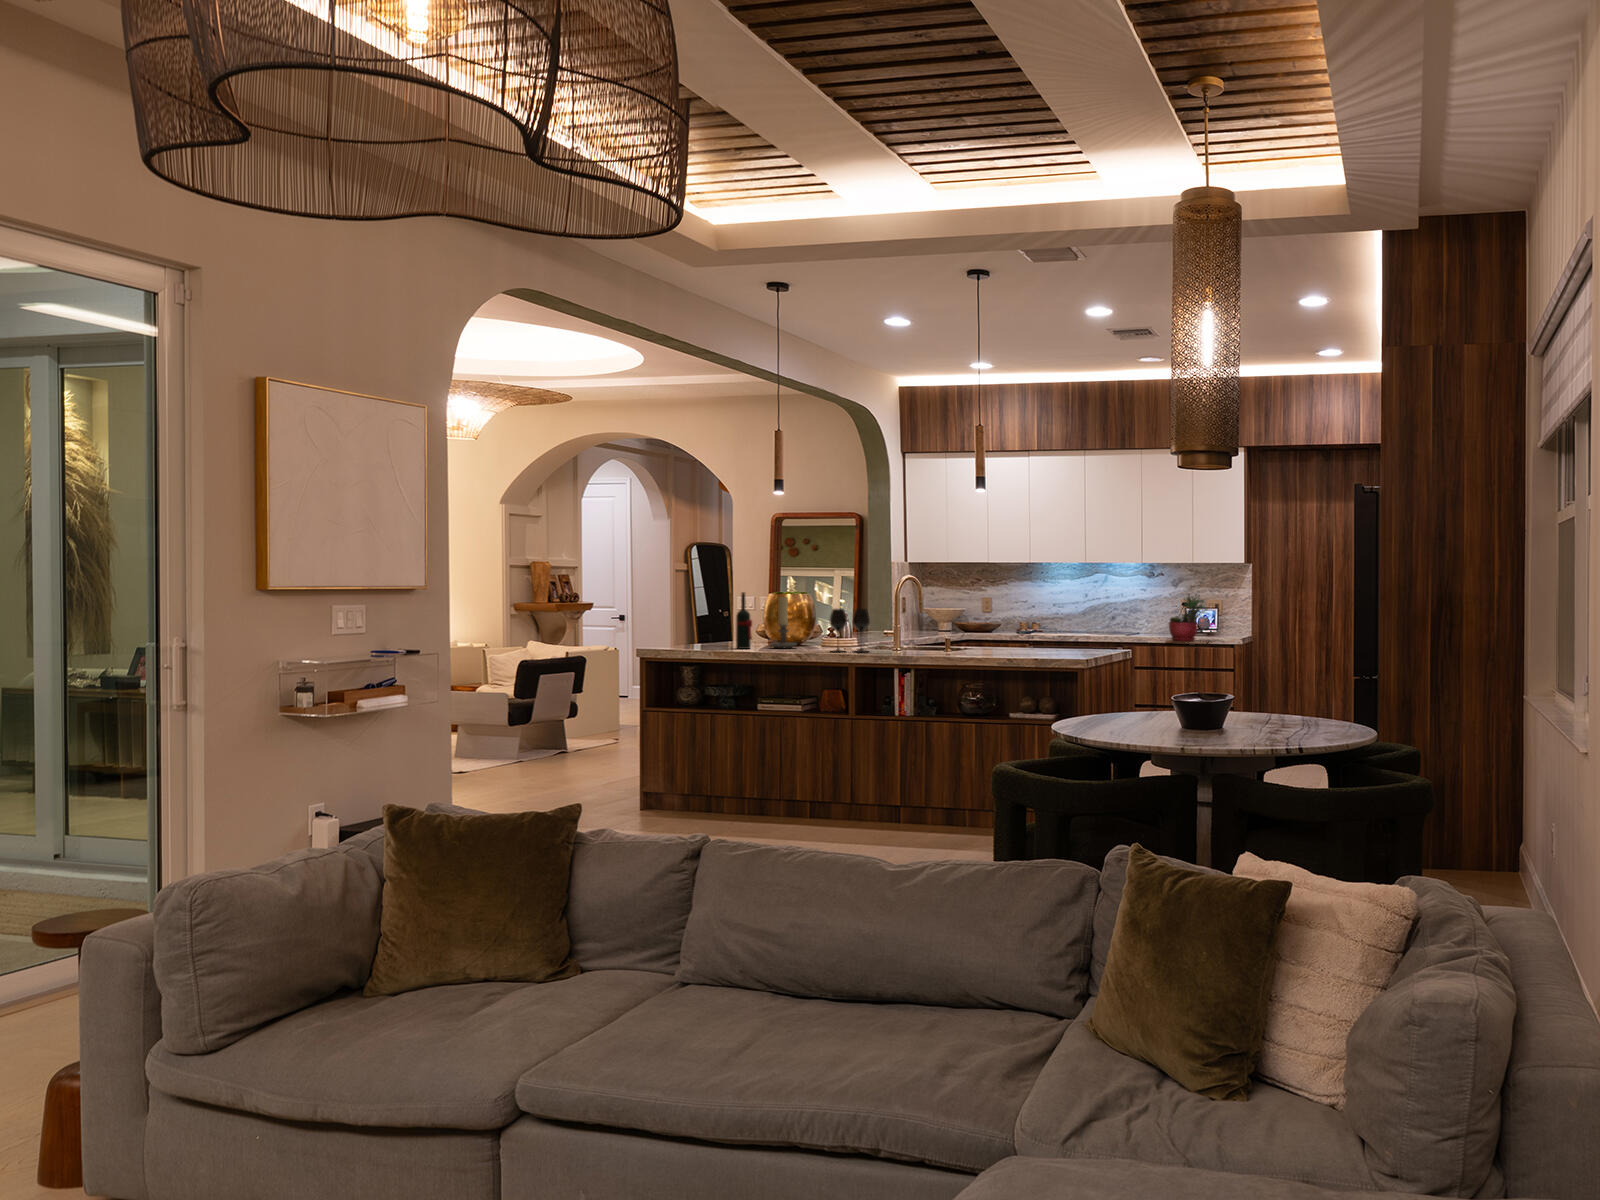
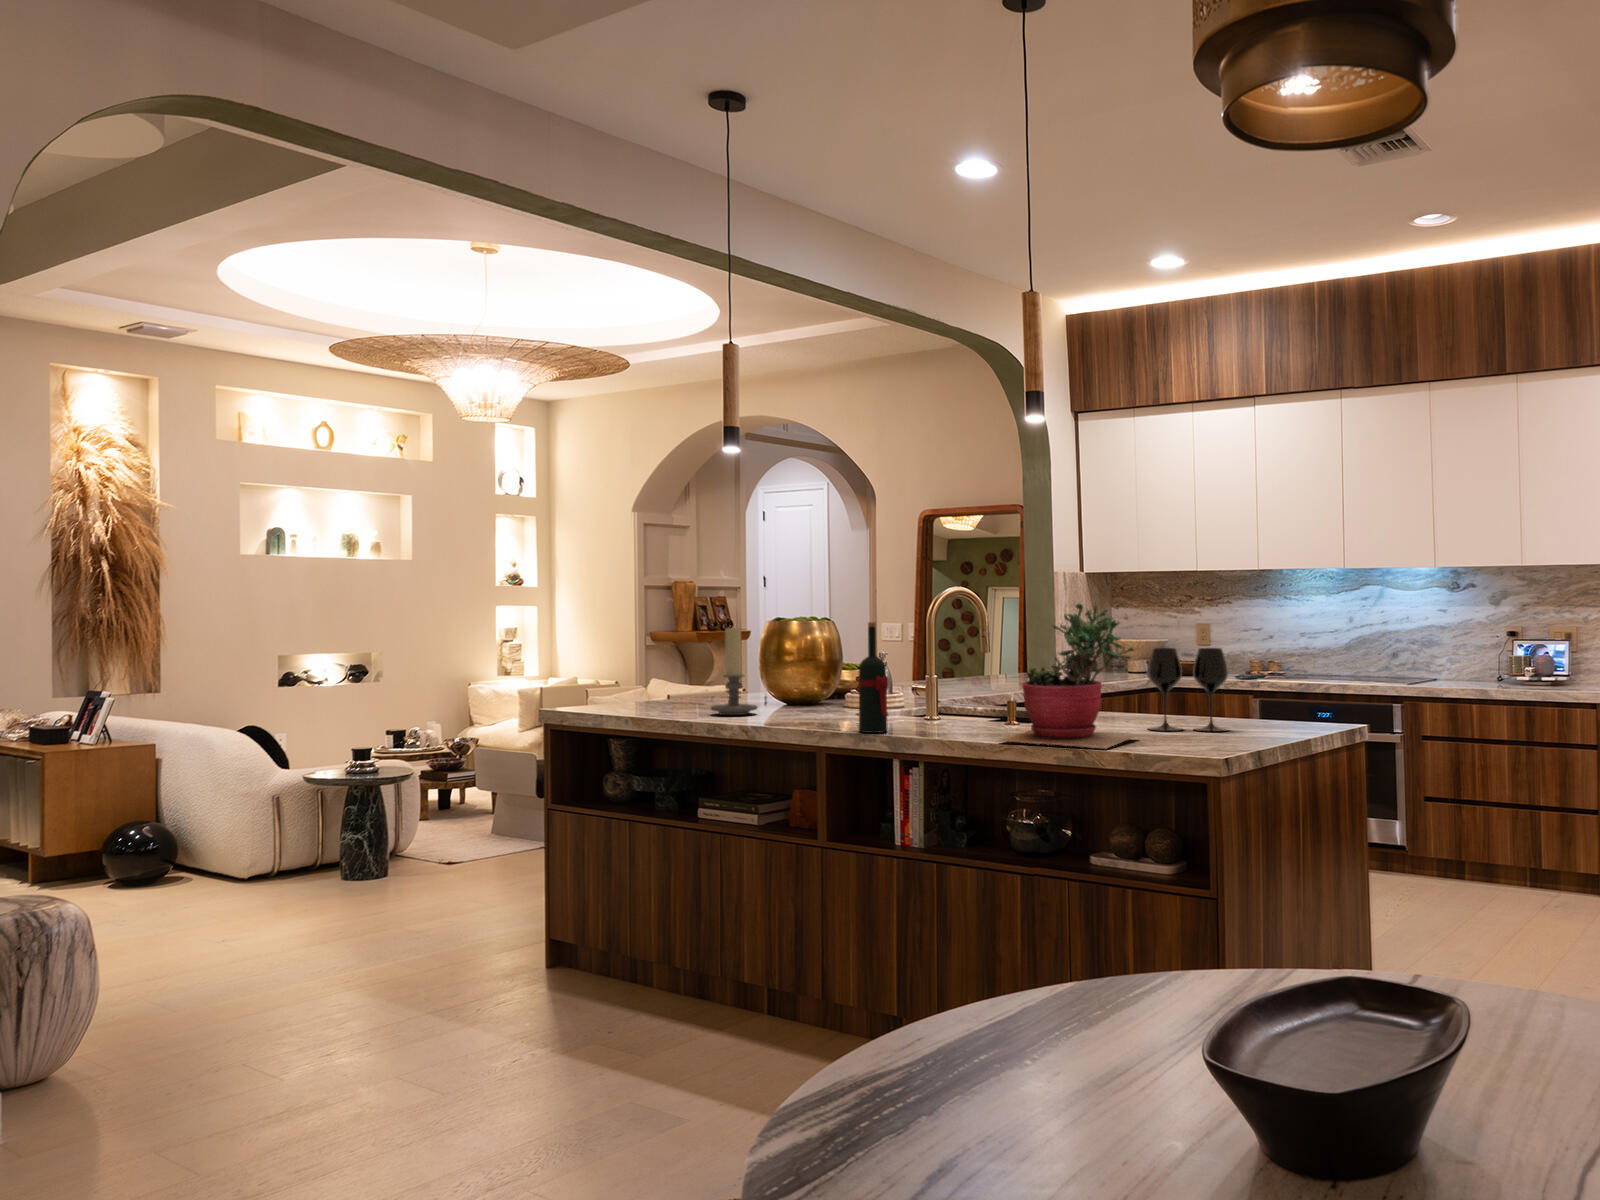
wine bottle: present [736,592,752,649] -> present [859,622,889,733]
succulent plant: present [1165,594,1207,644] -> present [1001,604,1138,748]
wine glass: present [829,609,870,652] -> present [1148,648,1228,731]

